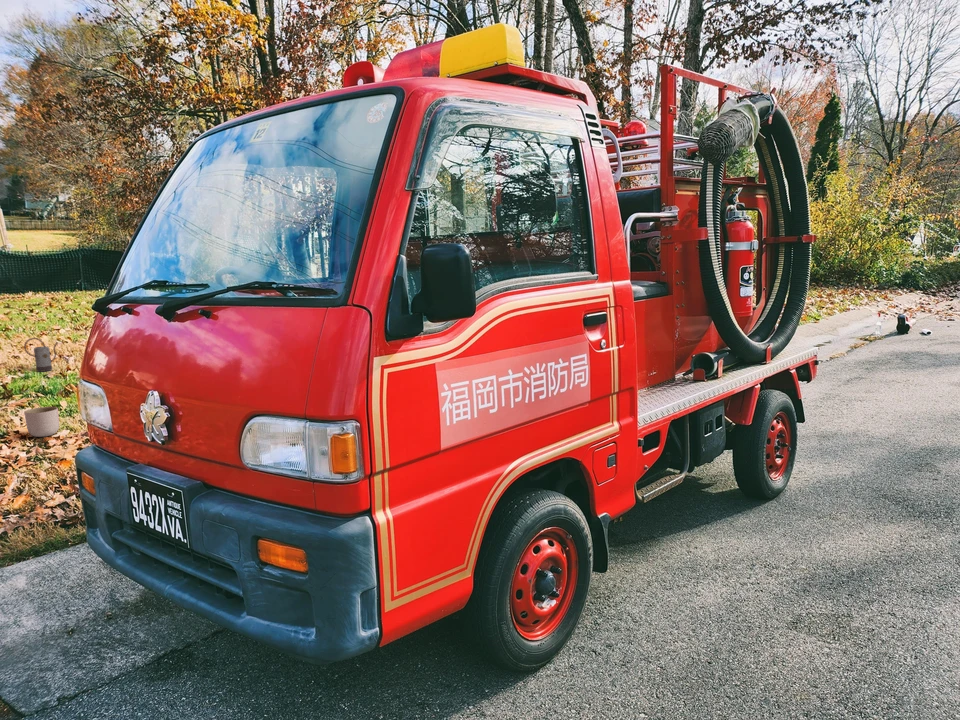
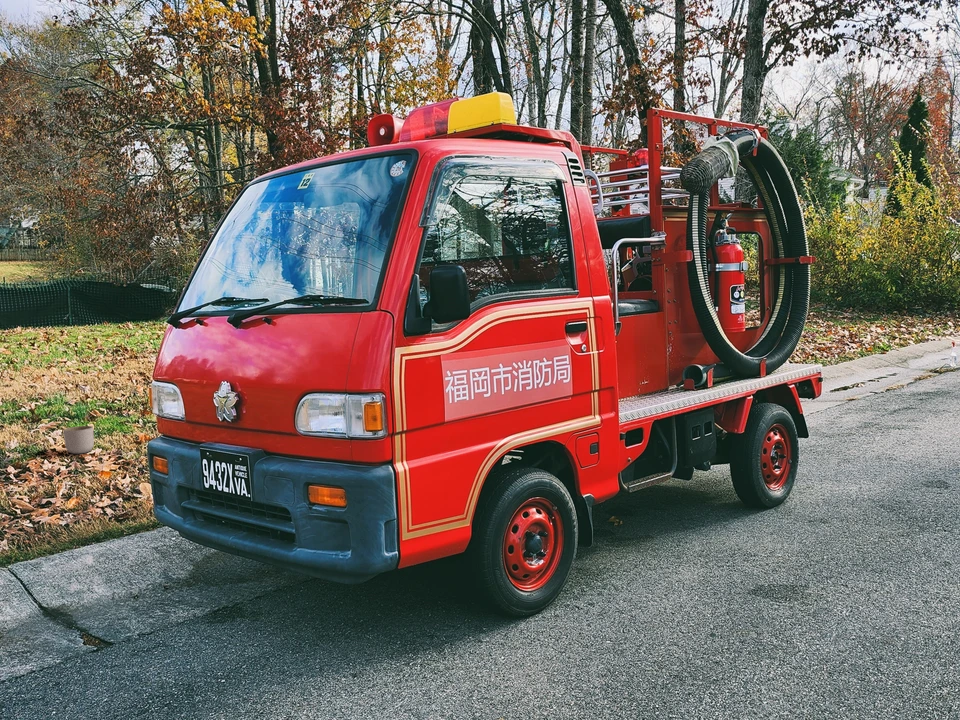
watering can: present [24,338,57,372] -> none [44,367,76,401]

